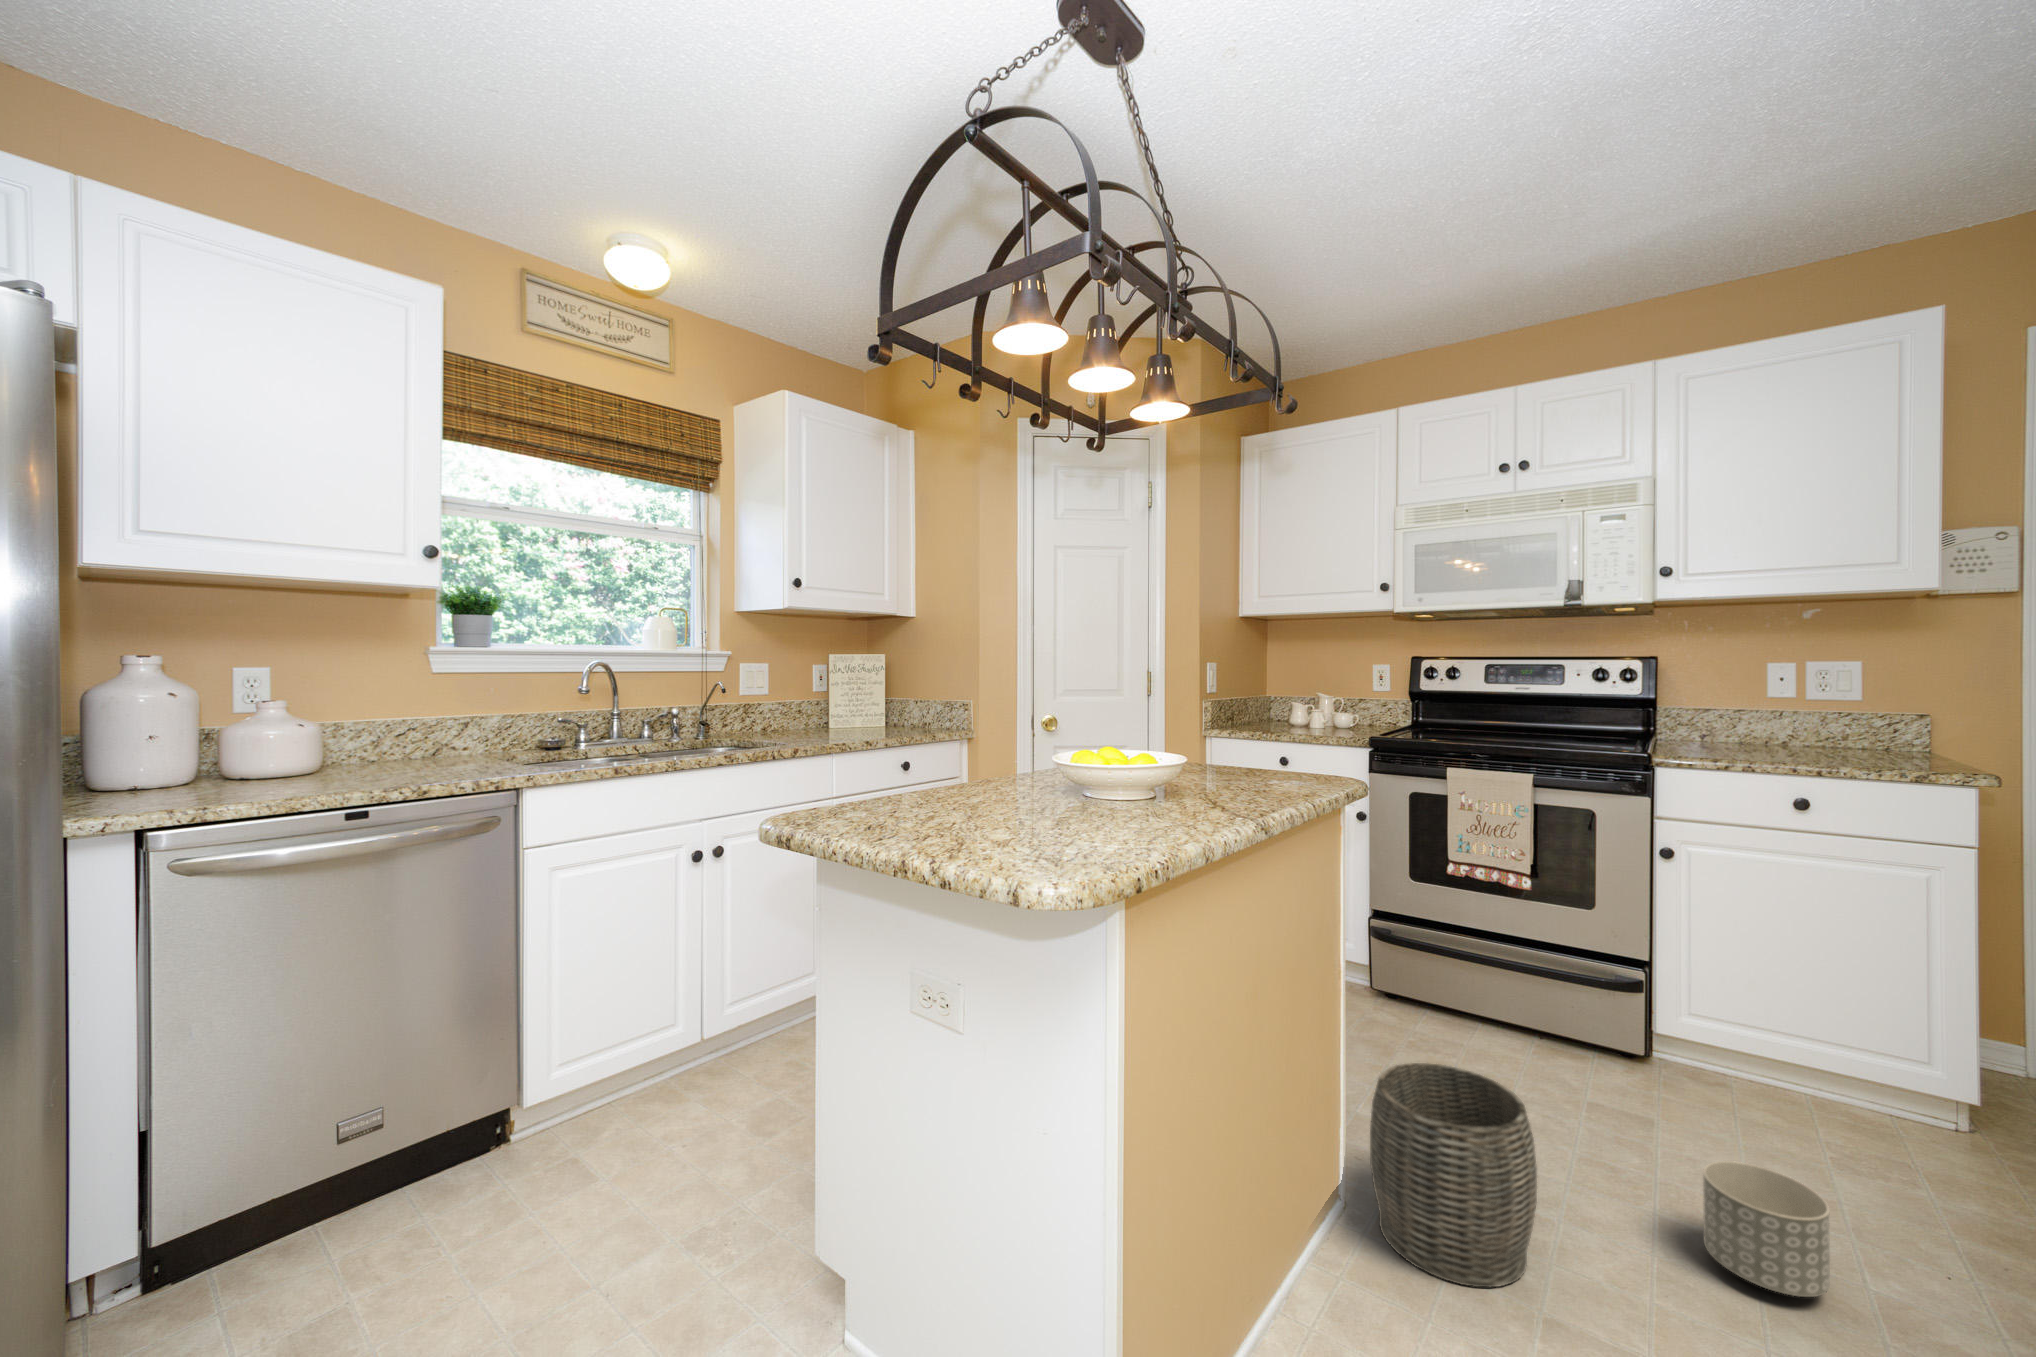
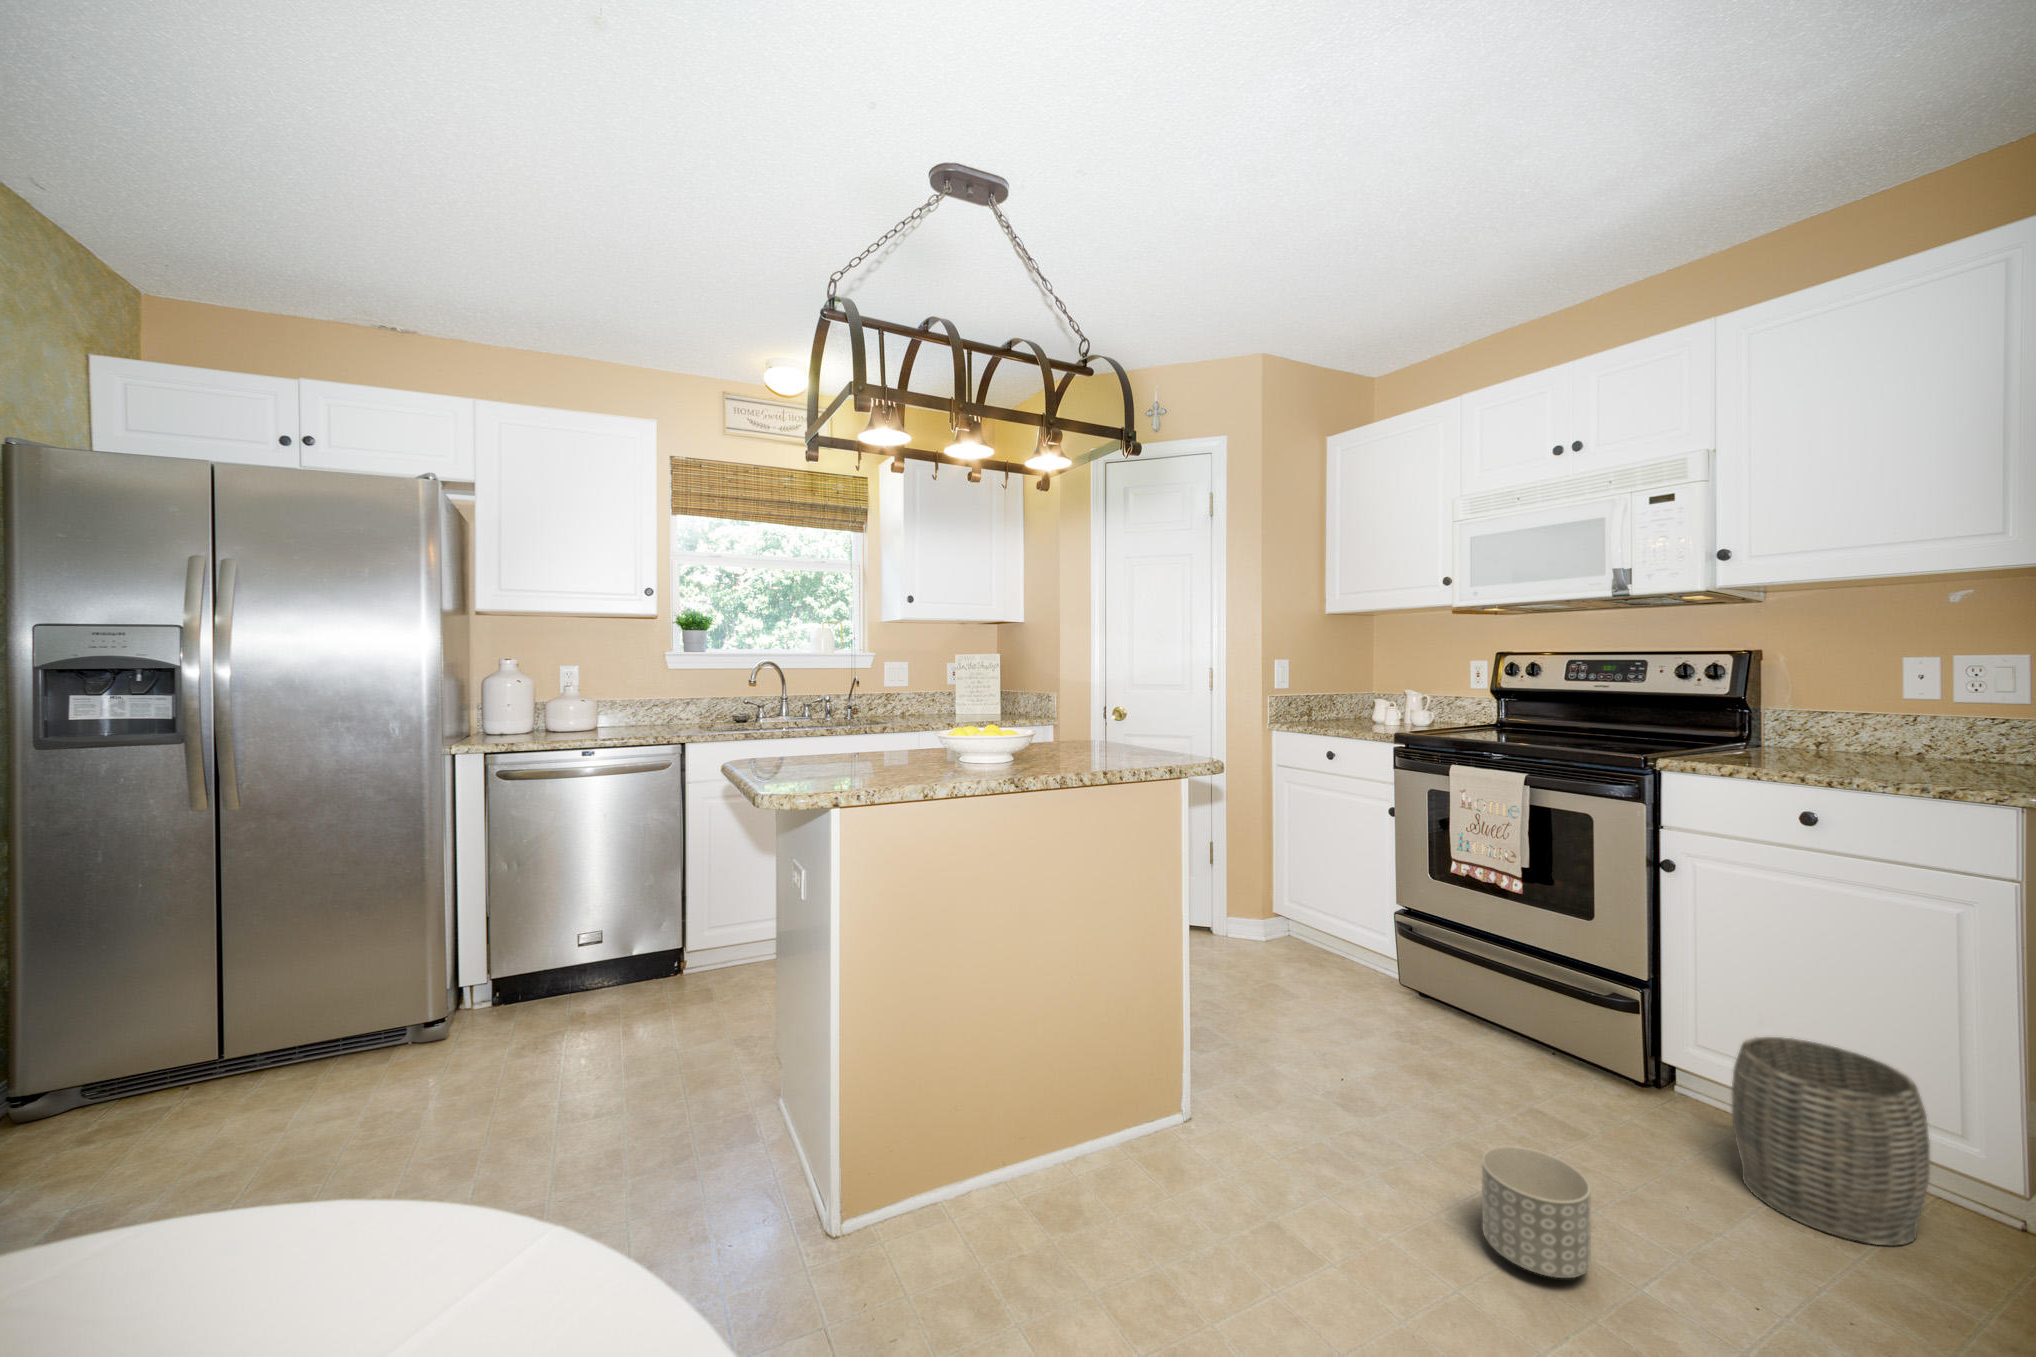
woven basket: present [1370,1063,1537,1287] -> present [1732,1037,1930,1246]

